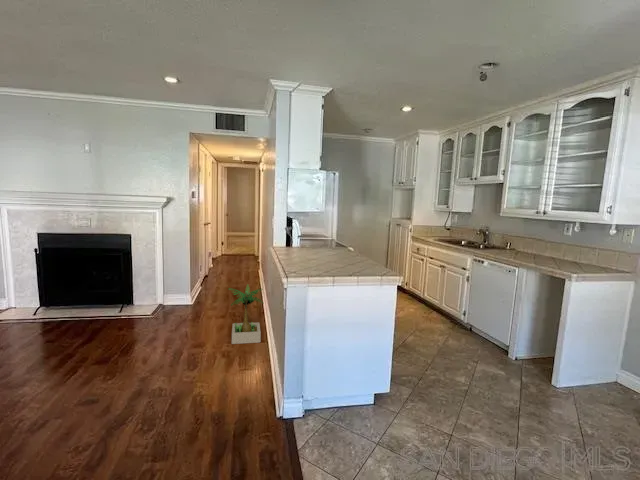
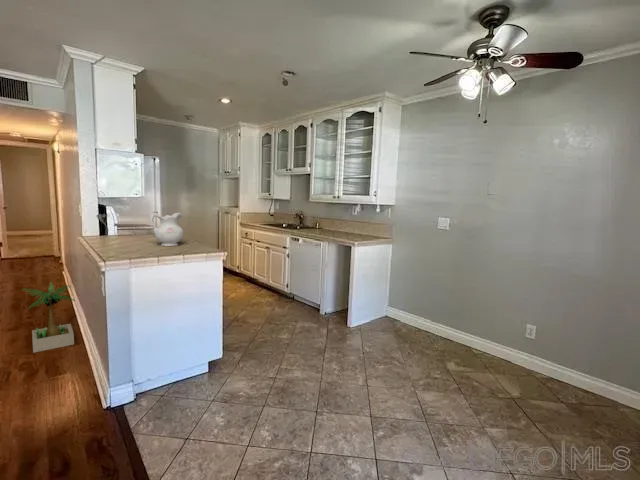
ceramic pitcher: none [328,228,358,264] -> present [150,211,183,246]

